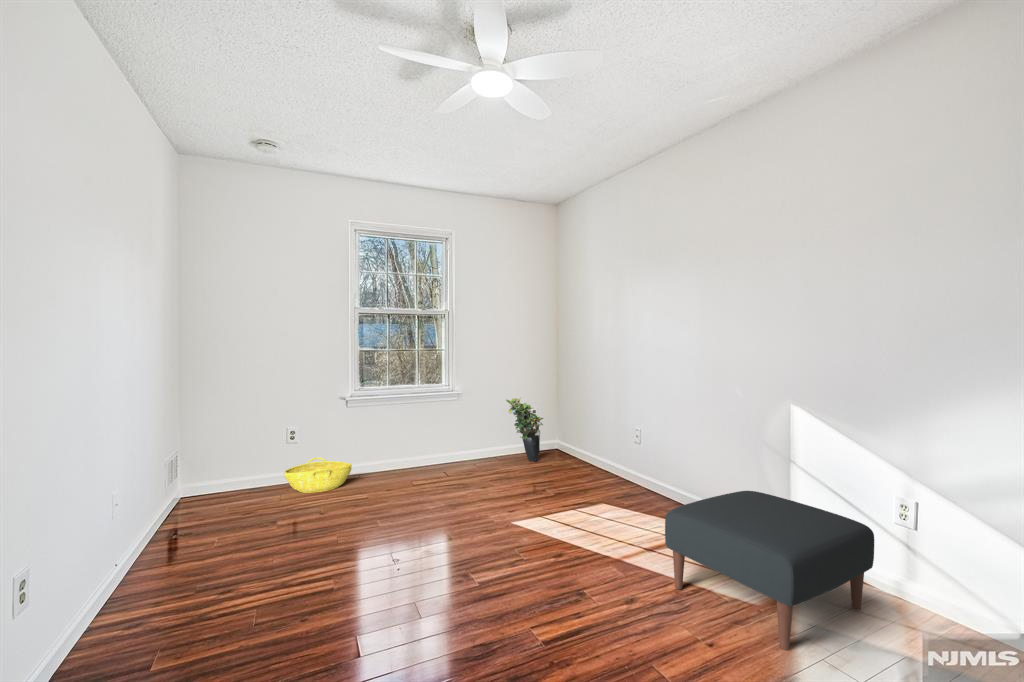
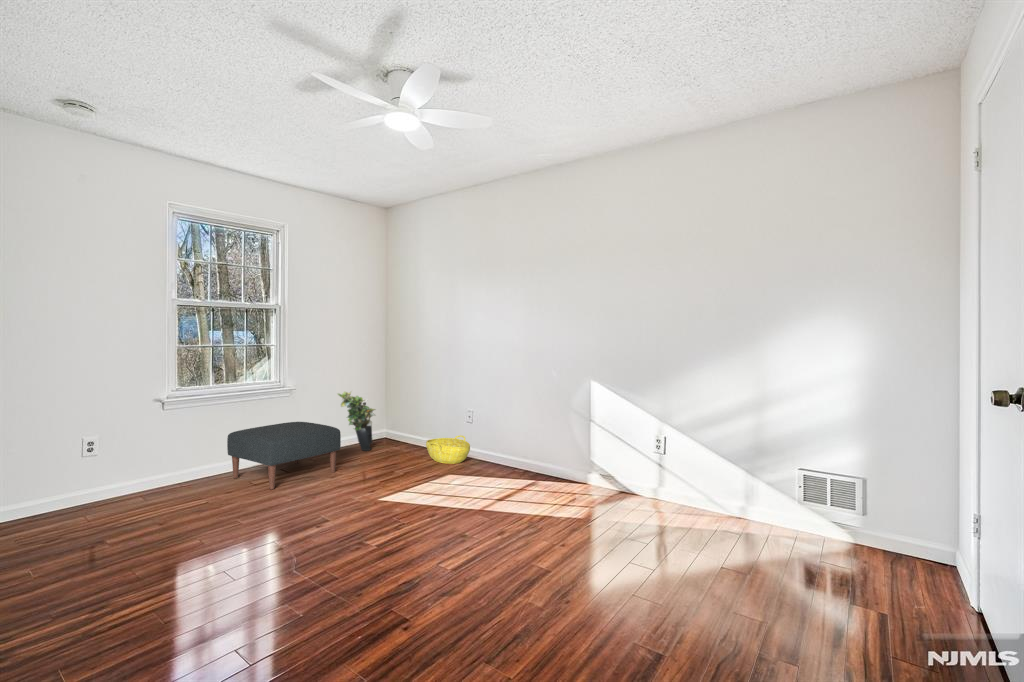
basket: present [284,458,352,493] -> present [426,435,470,464]
ottoman: present [665,491,874,650] -> present [227,422,341,489]

